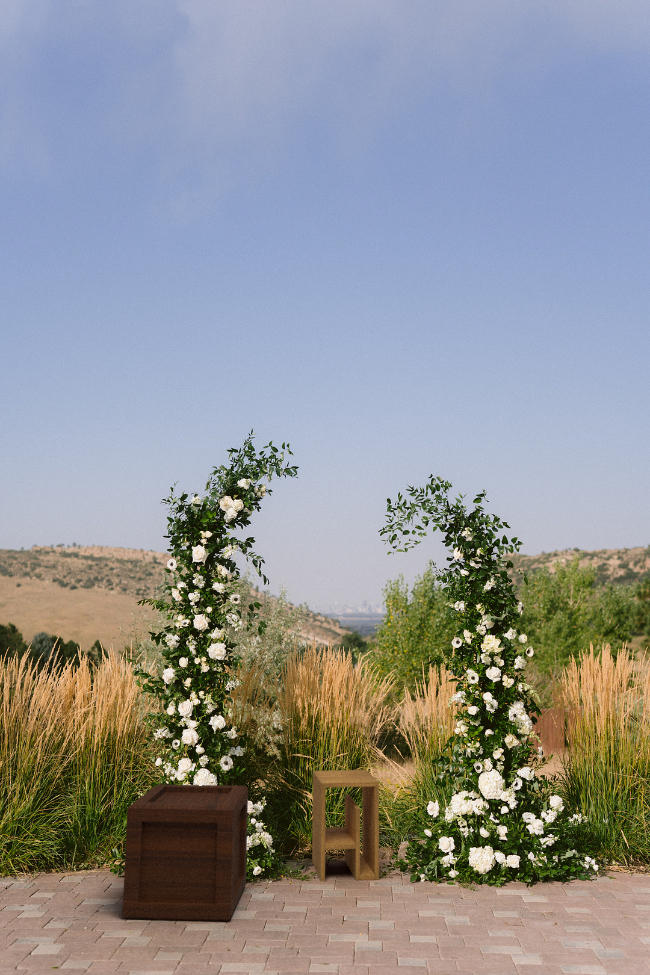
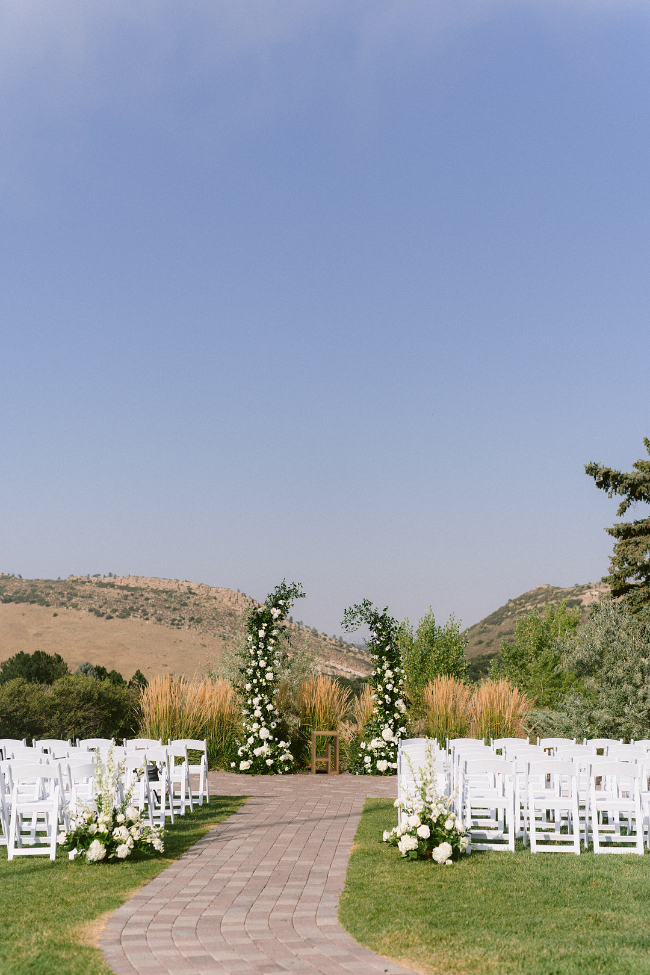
wooden crate: present [122,784,248,921] -> none [235,733,283,780]

